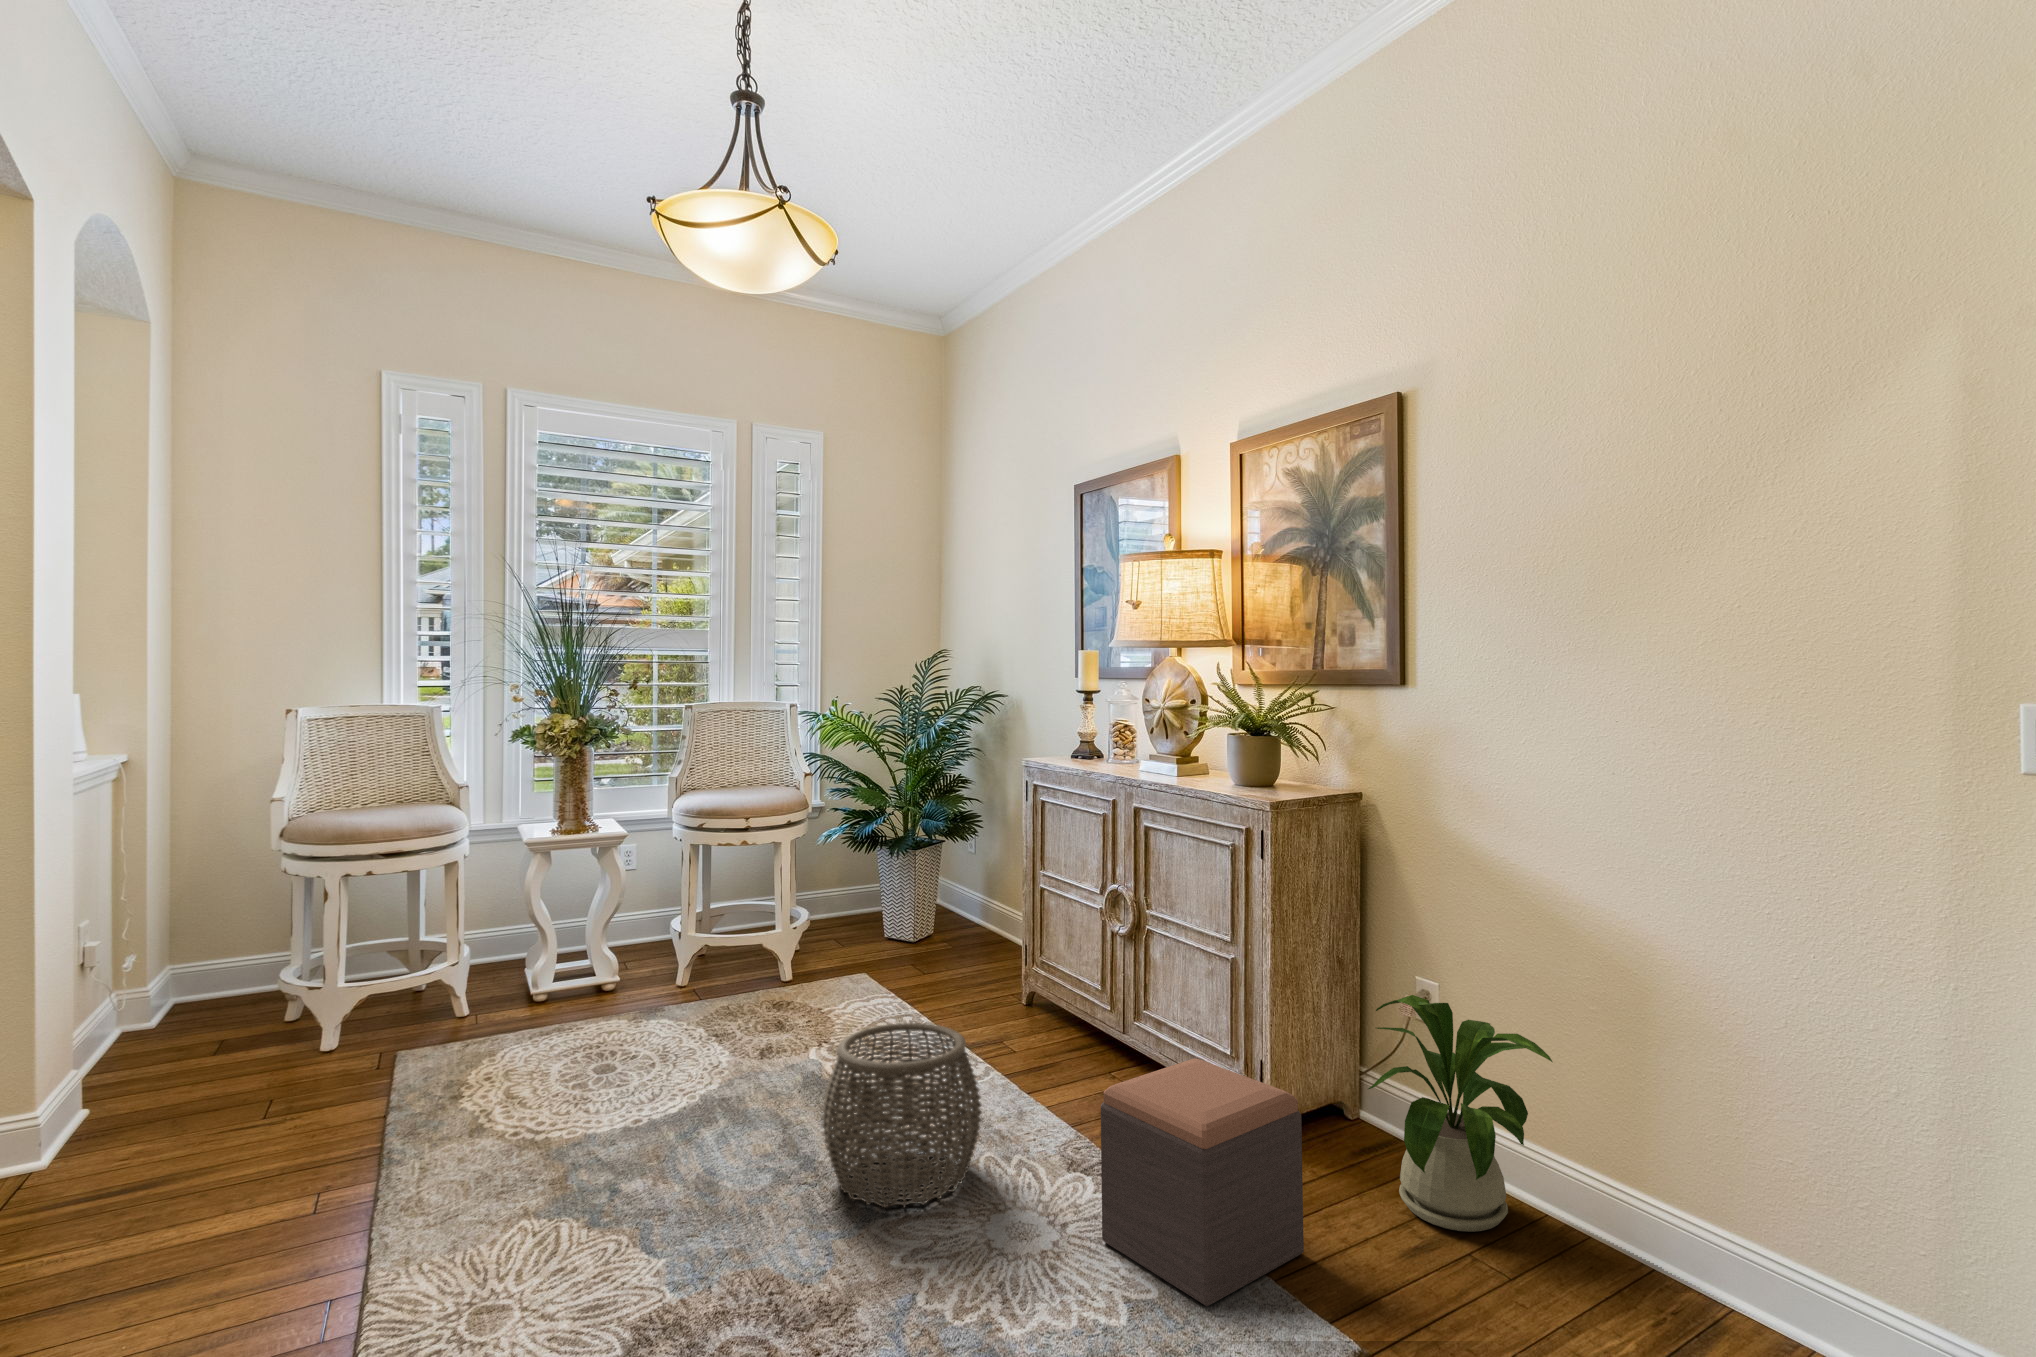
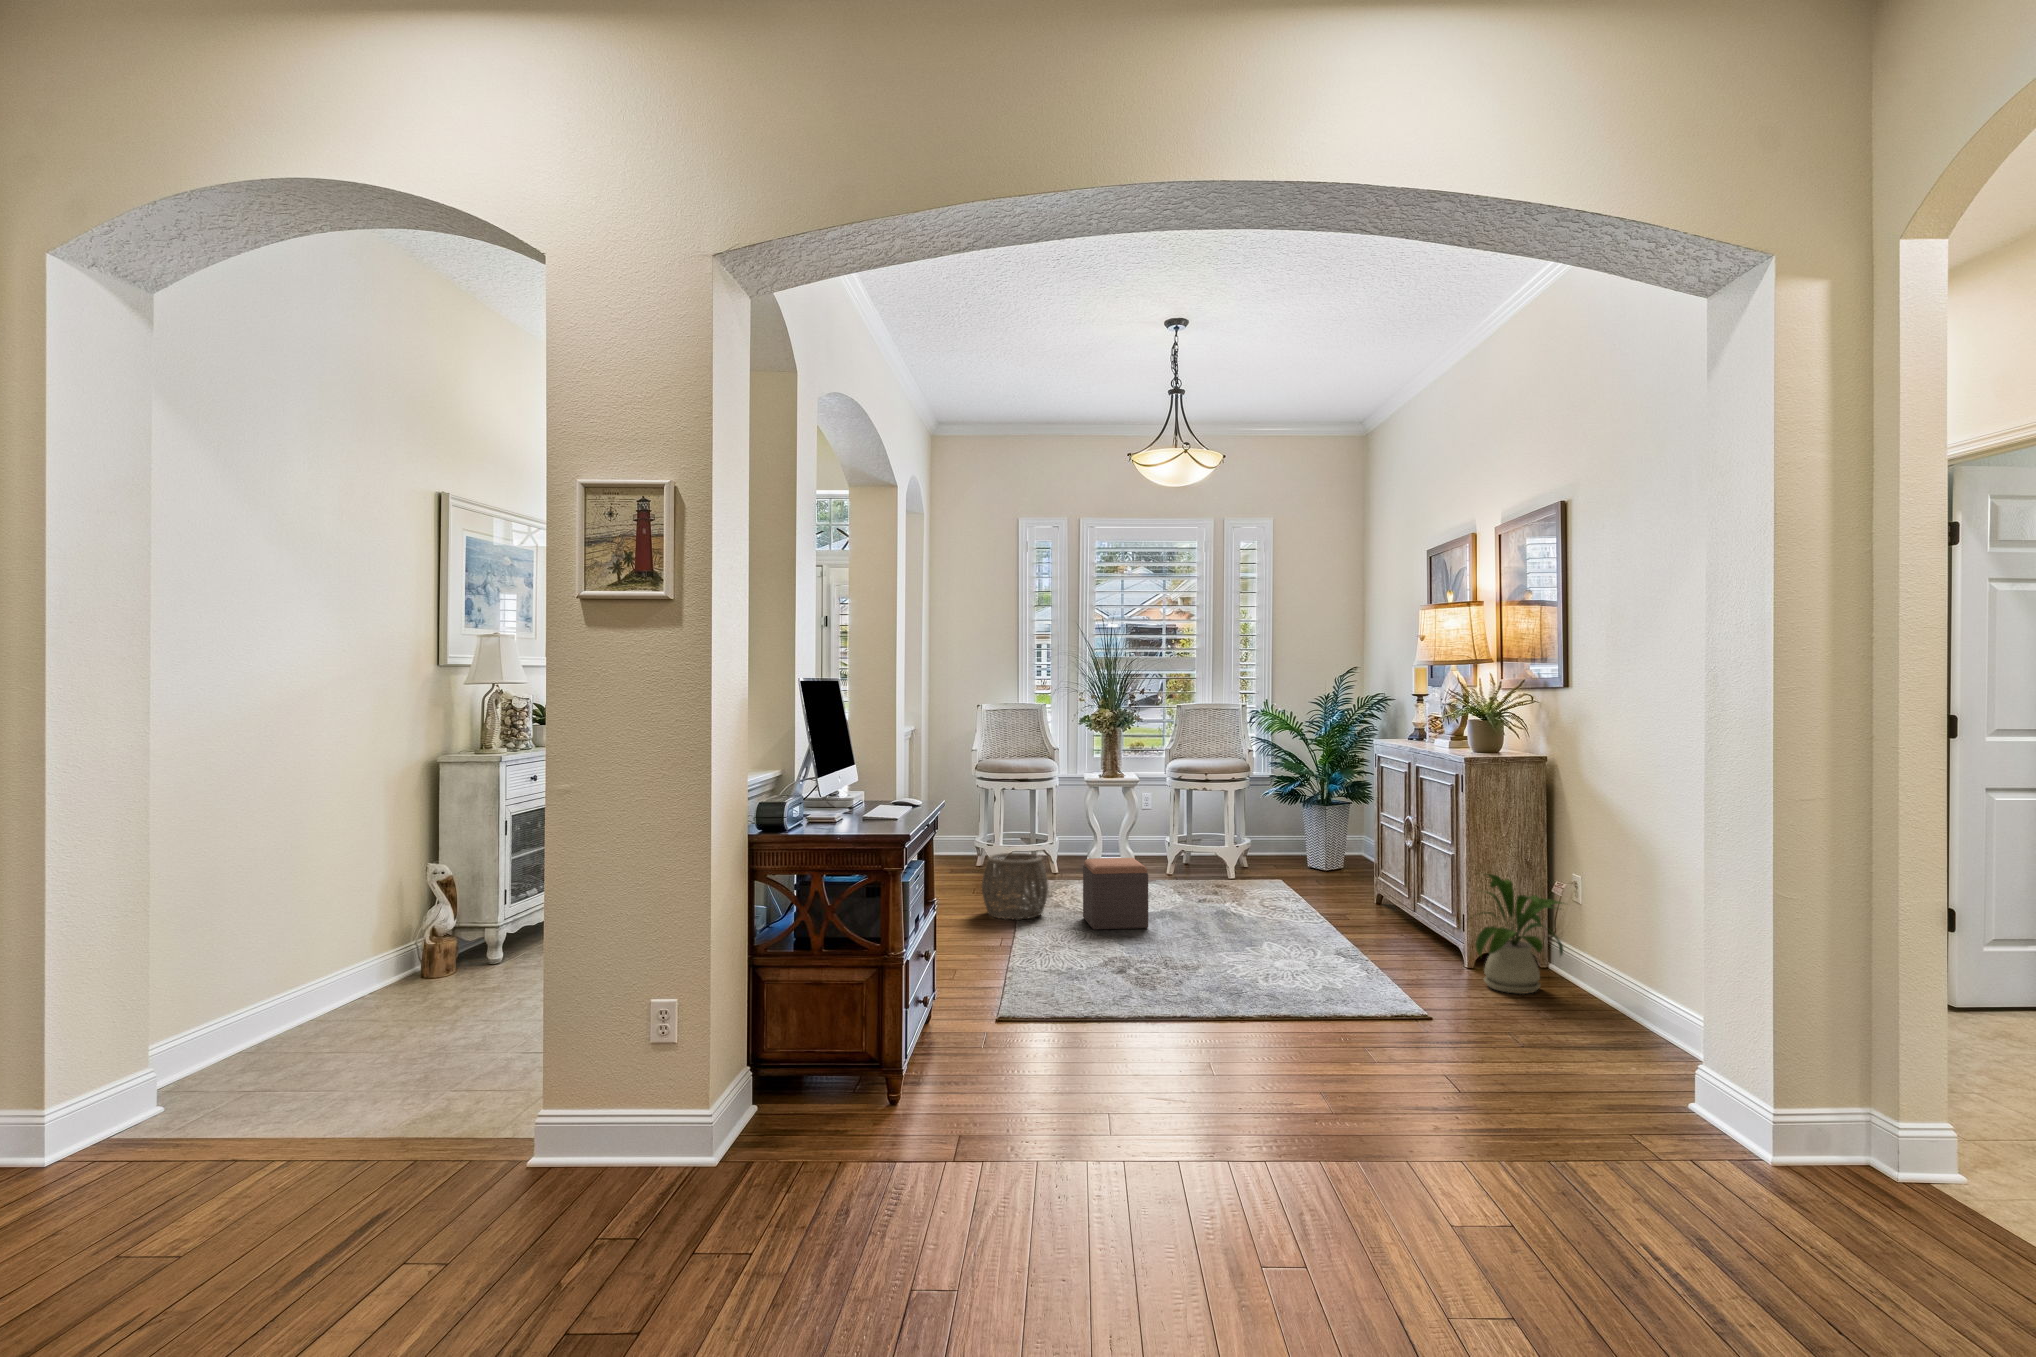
woven basket: present [822,1023,982,1208] -> present [982,853,1048,920]
footstool: present [1101,1058,1304,1306] -> present [1083,858,1148,930]

